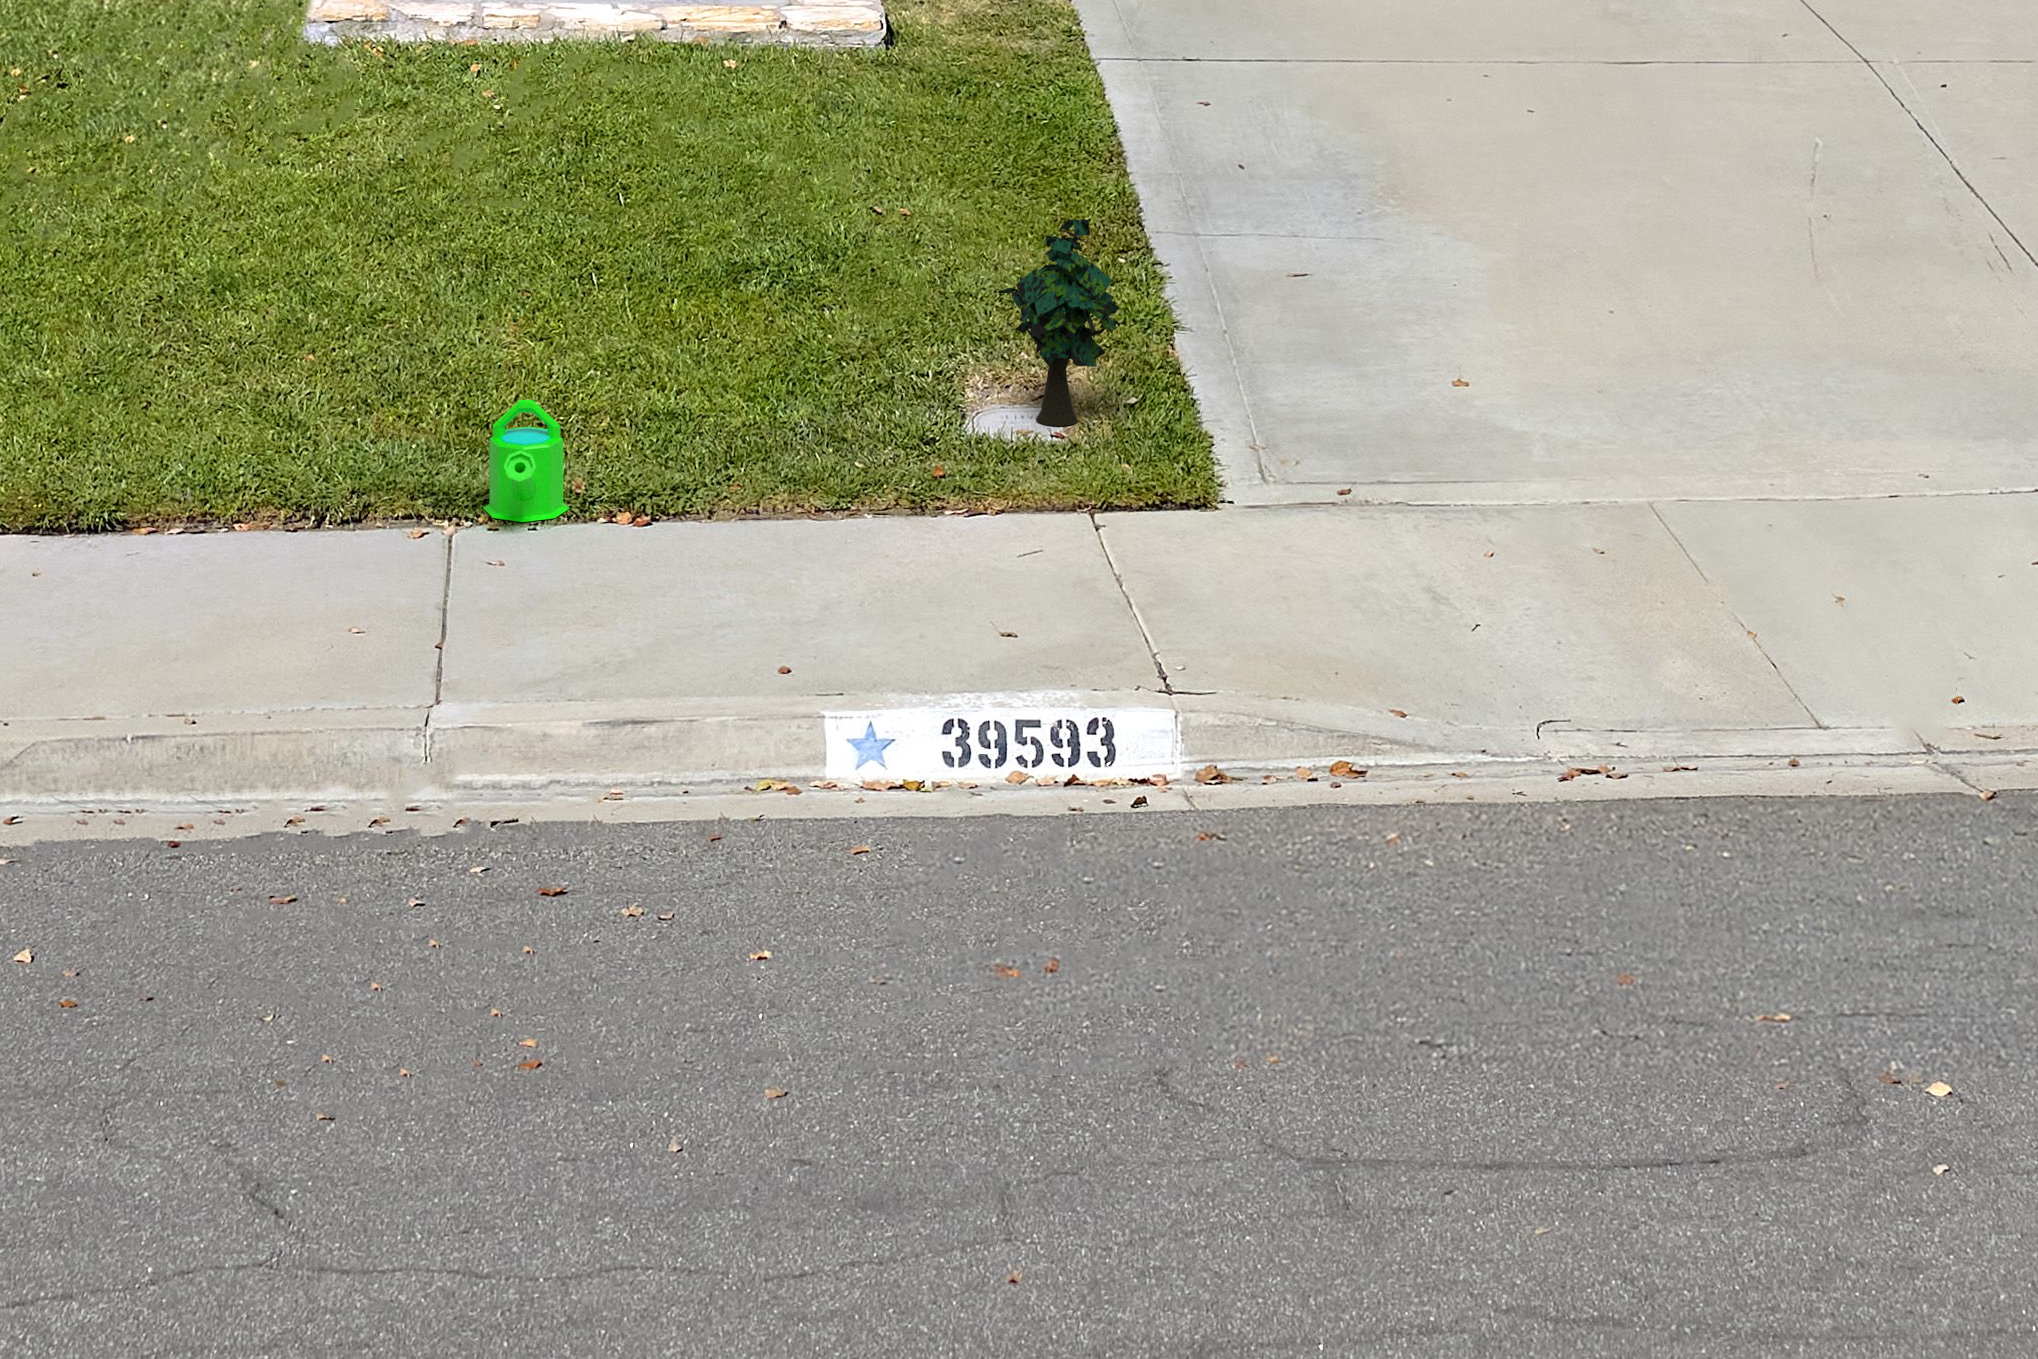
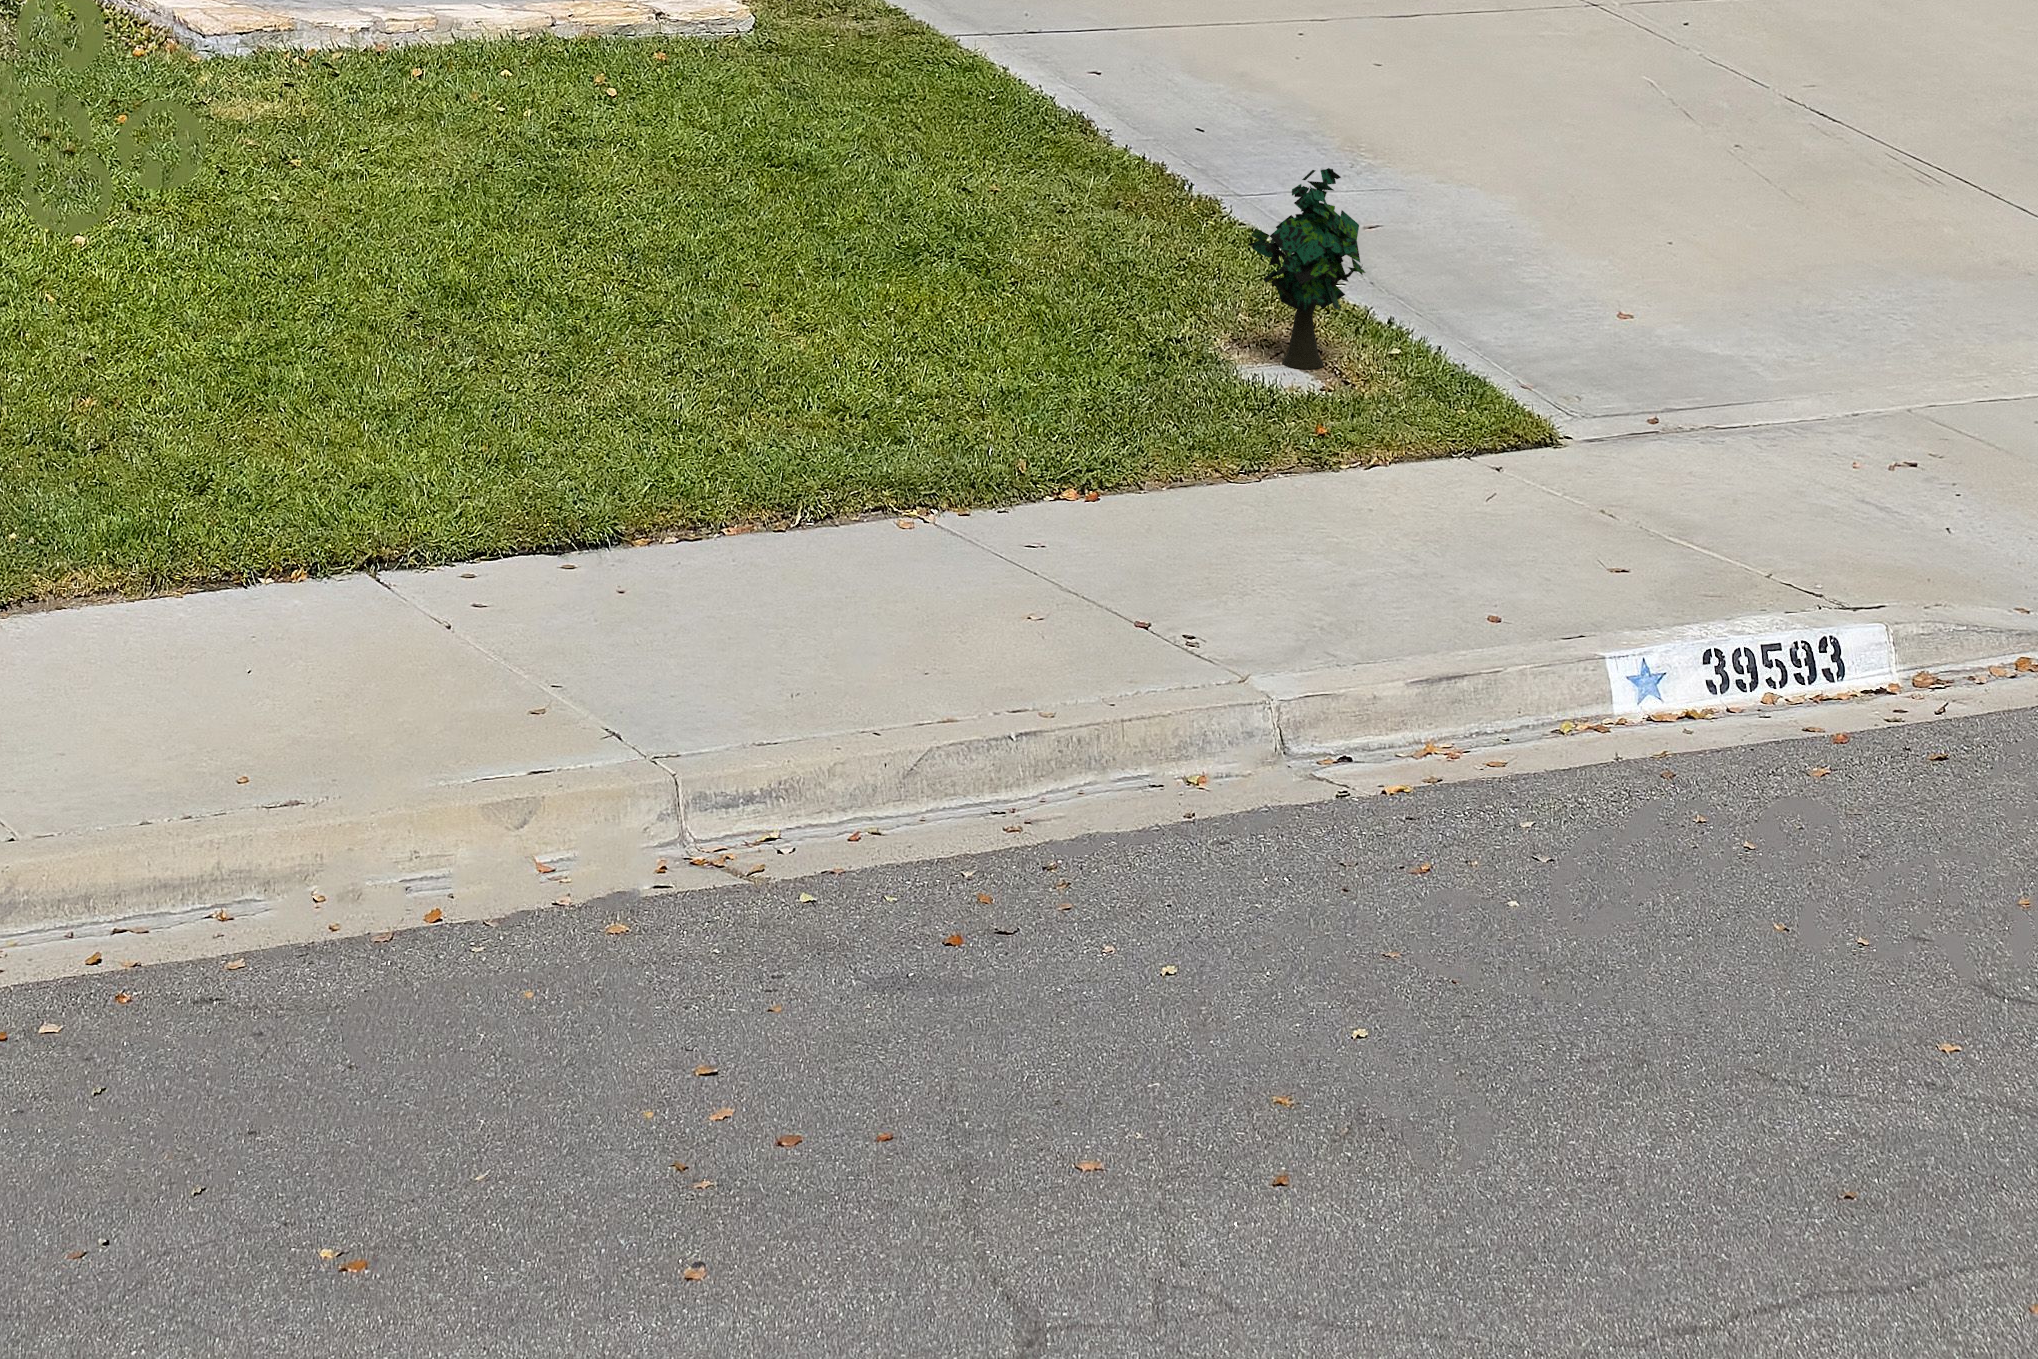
watering can: present [483,400,569,522] -> none [936,375,1025,495]

